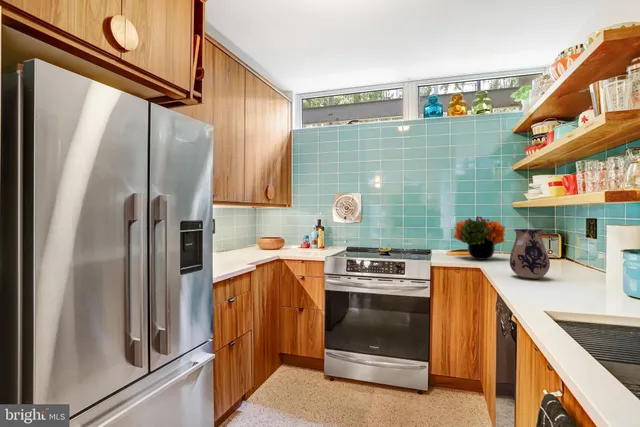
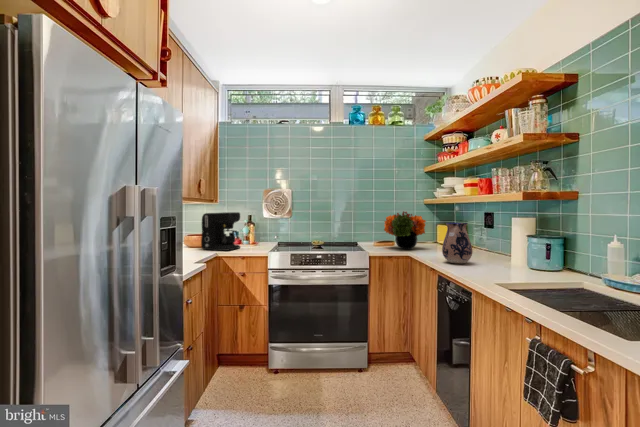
coffee maker: none [268,217,304,254] -> present [201,212,240,251]

